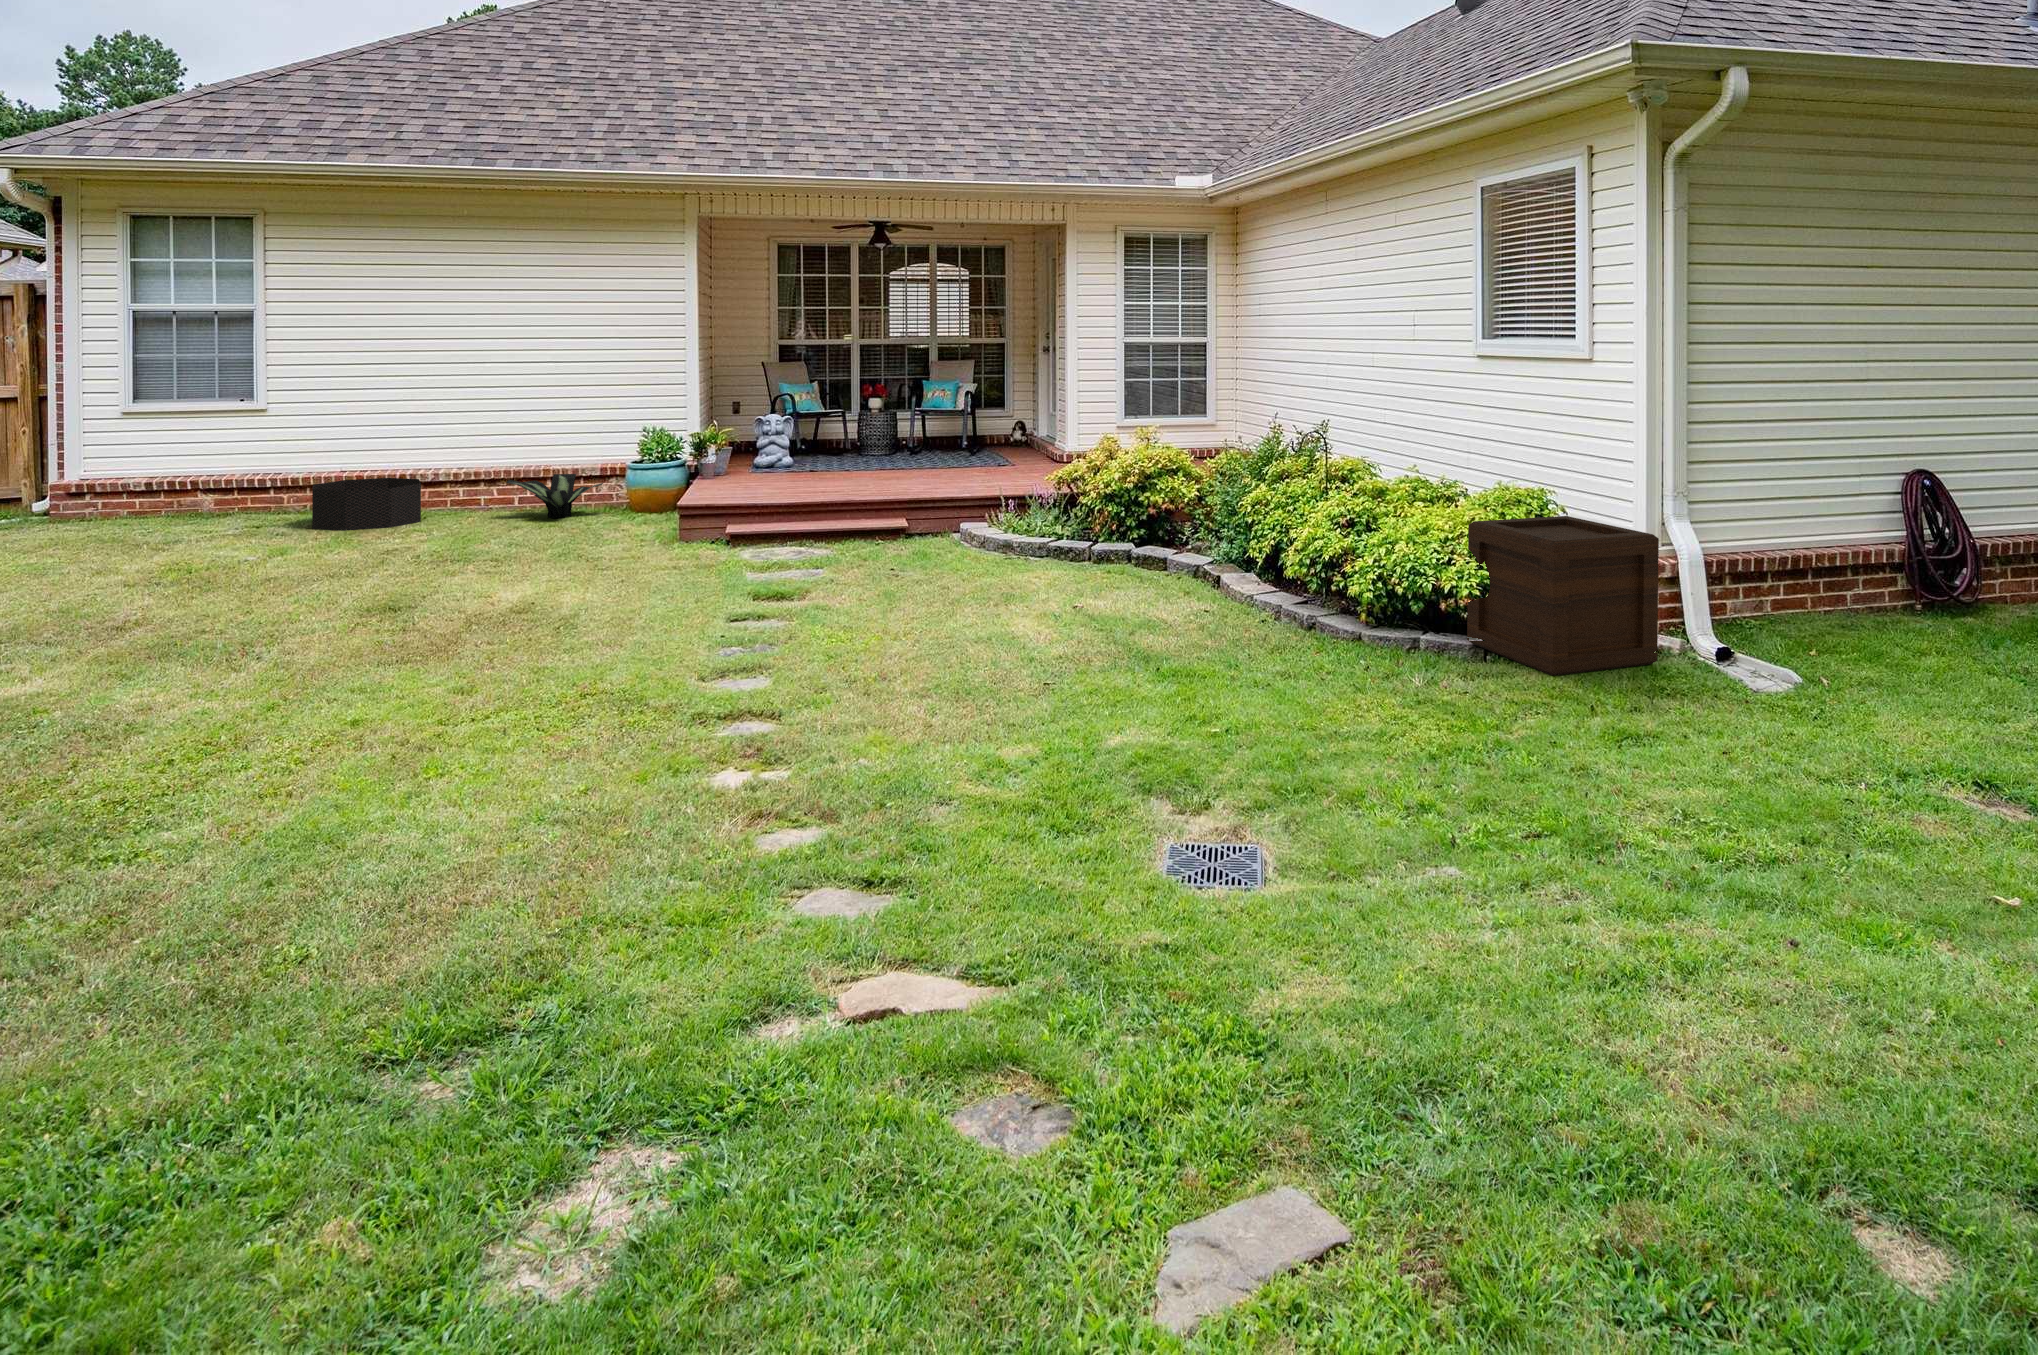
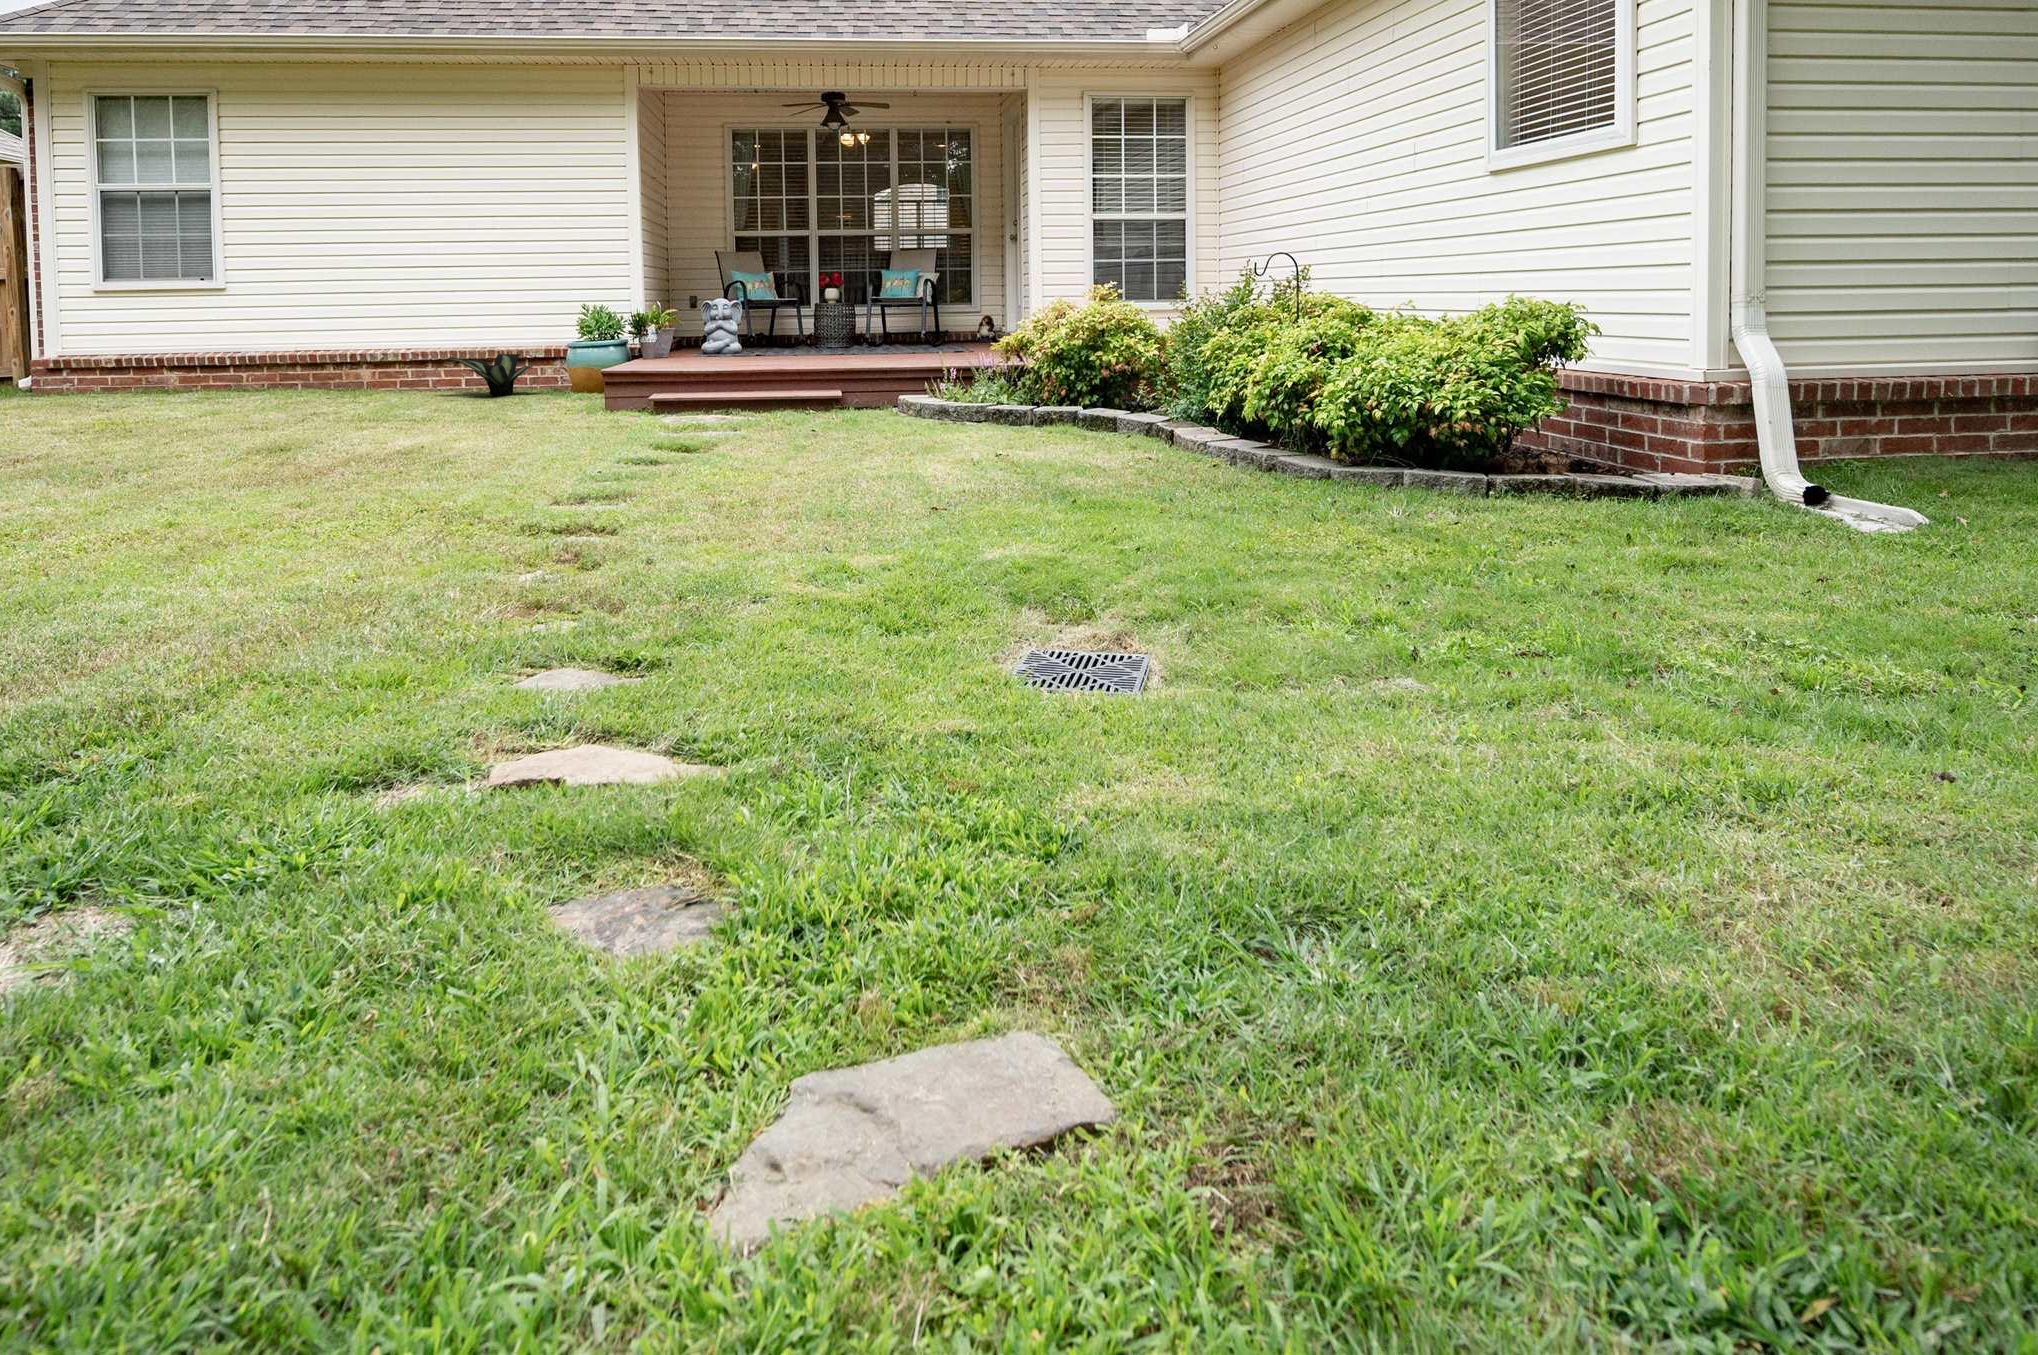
basket: present [312,478,421,531] -> none [260,356,367,403]
wooden crate: present [1467,516,1659,676] -> none [1466,336,1722,516]

